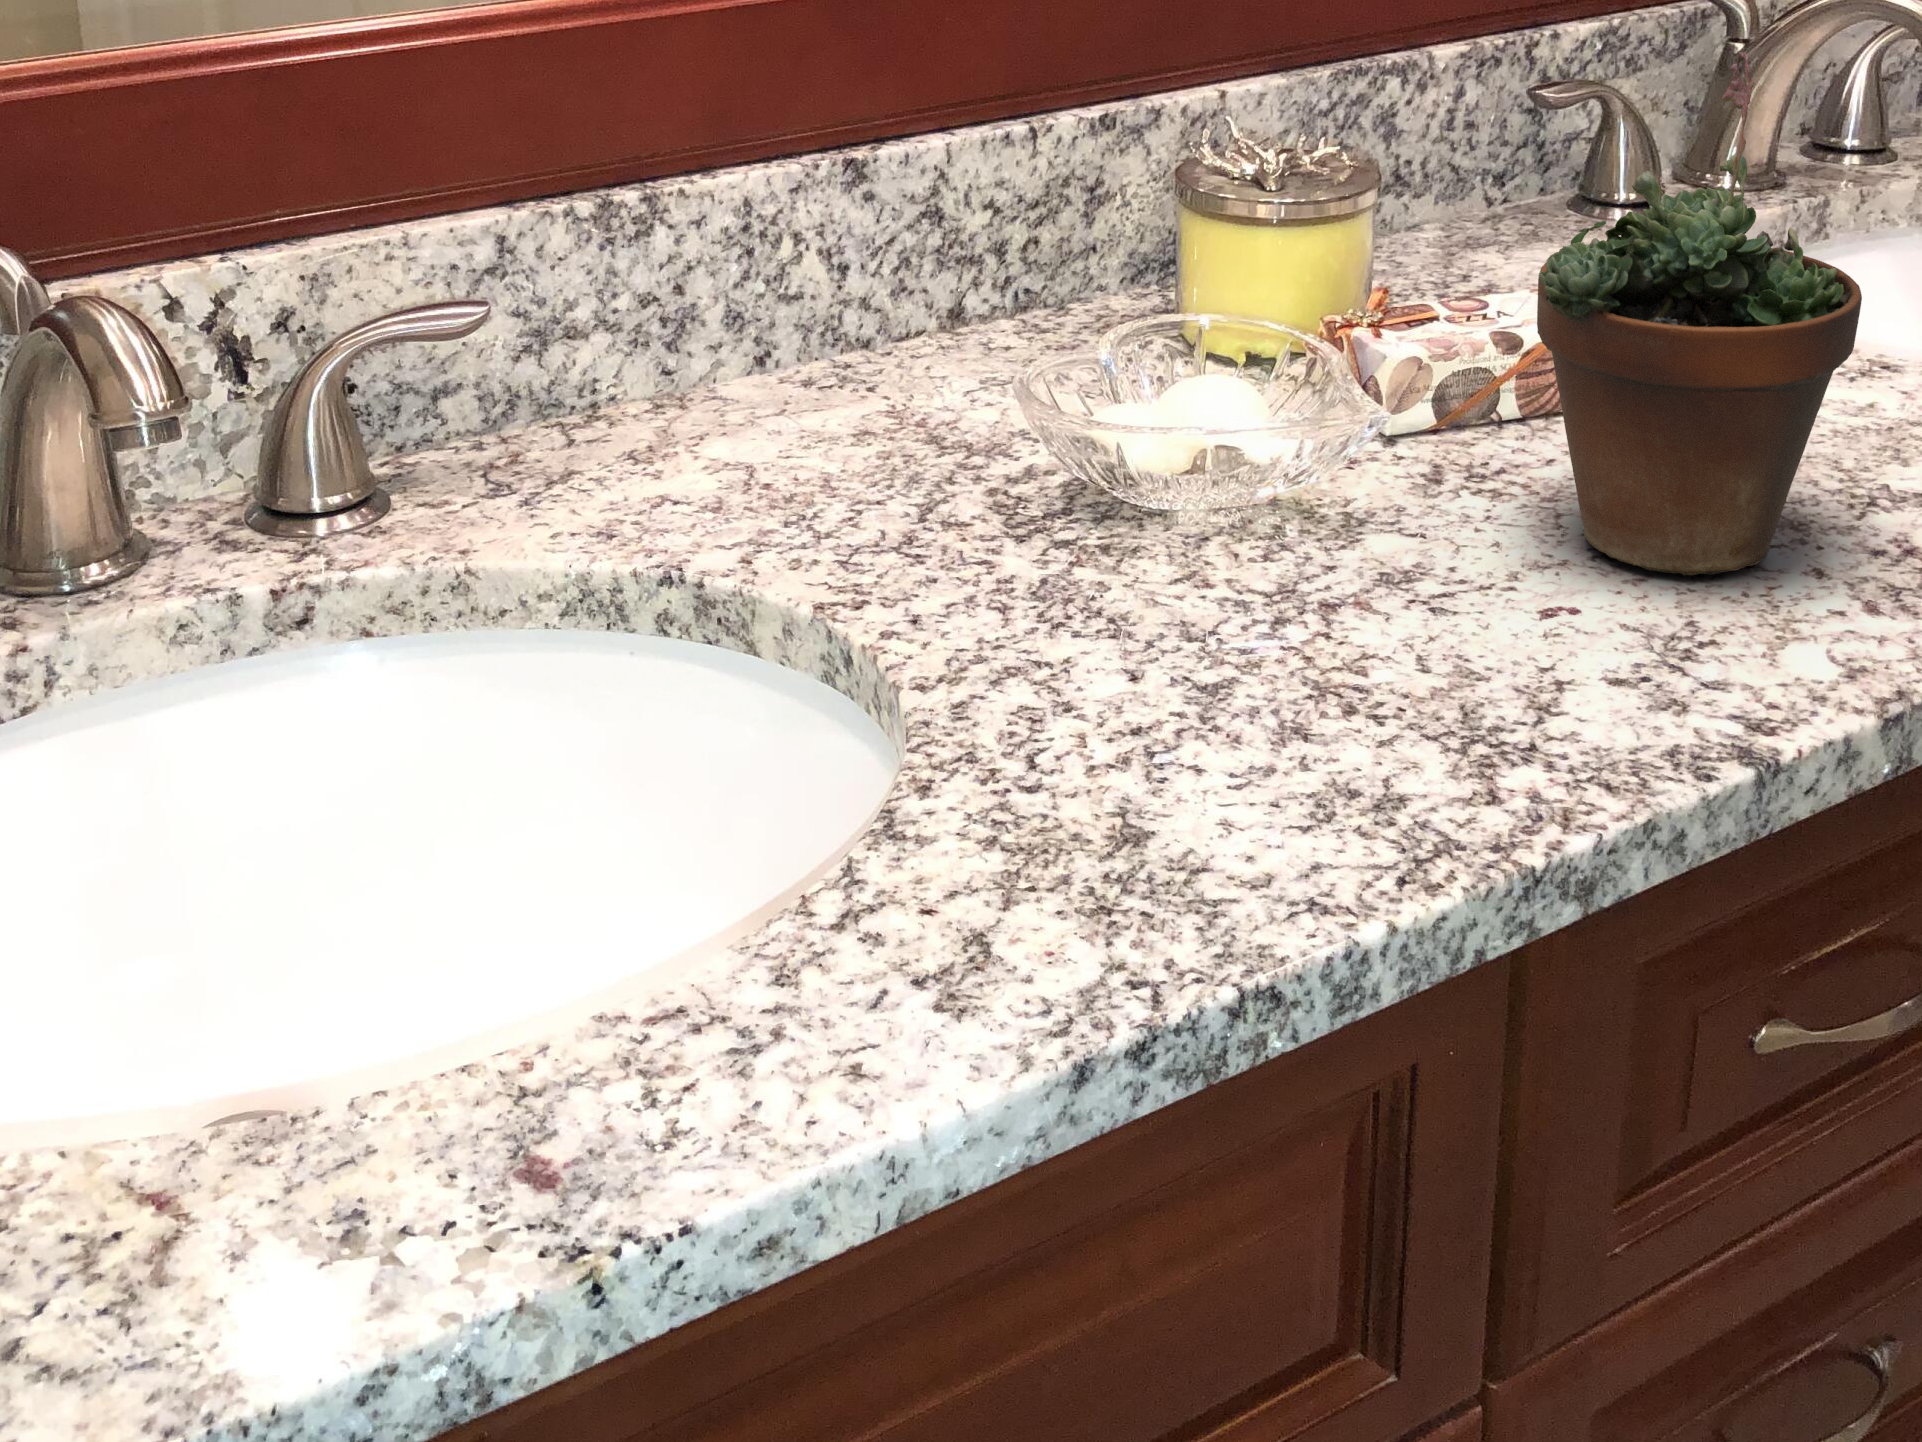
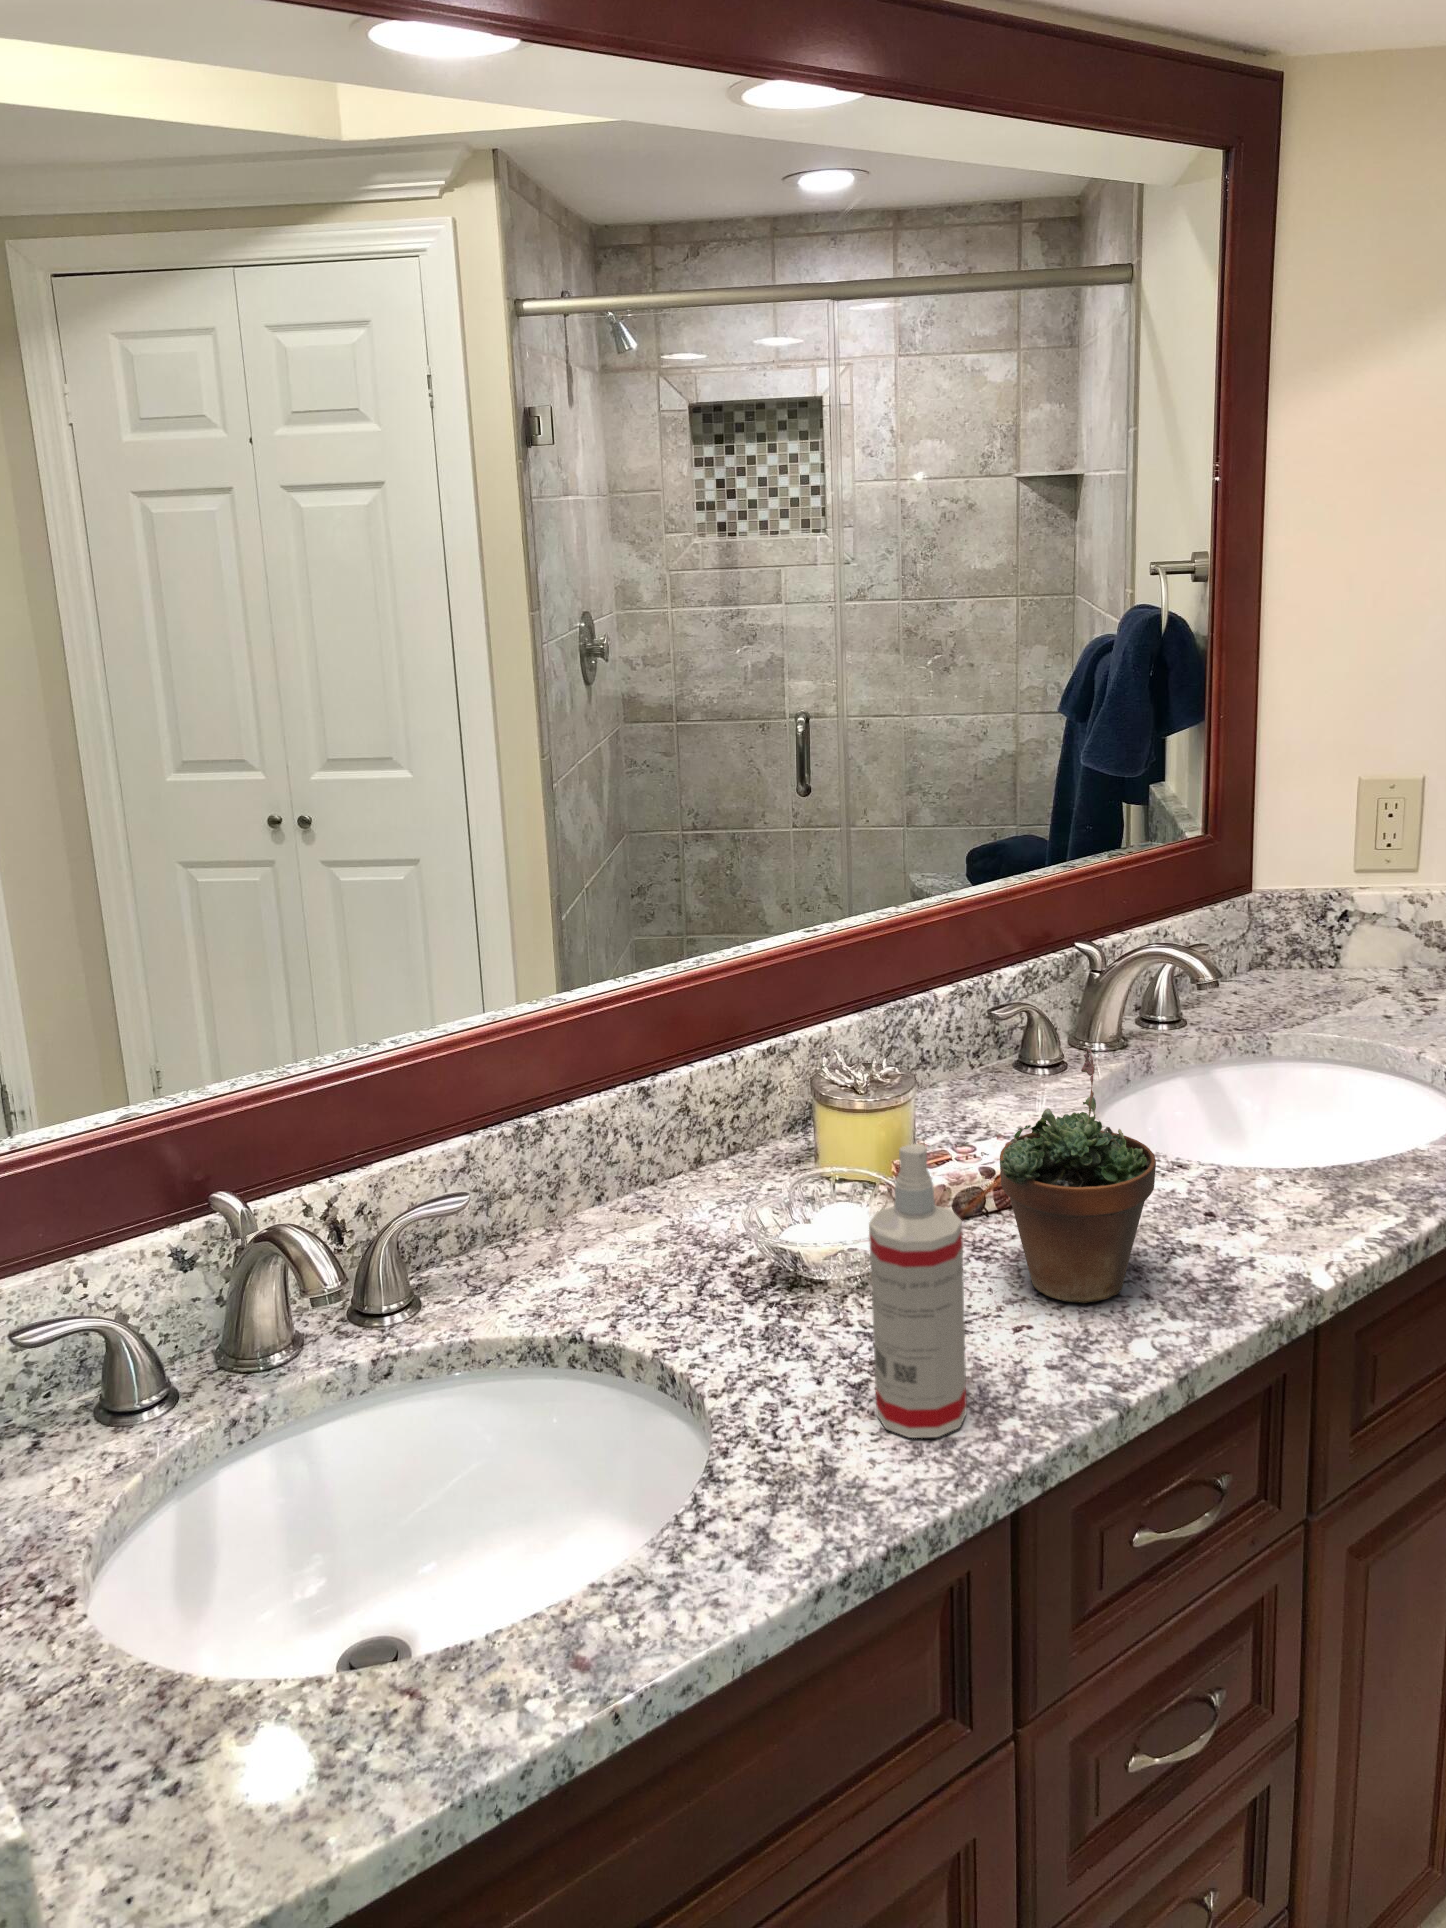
spray bottle: none [1246,166,1453,790] -> present [869,1144,967,1438]

